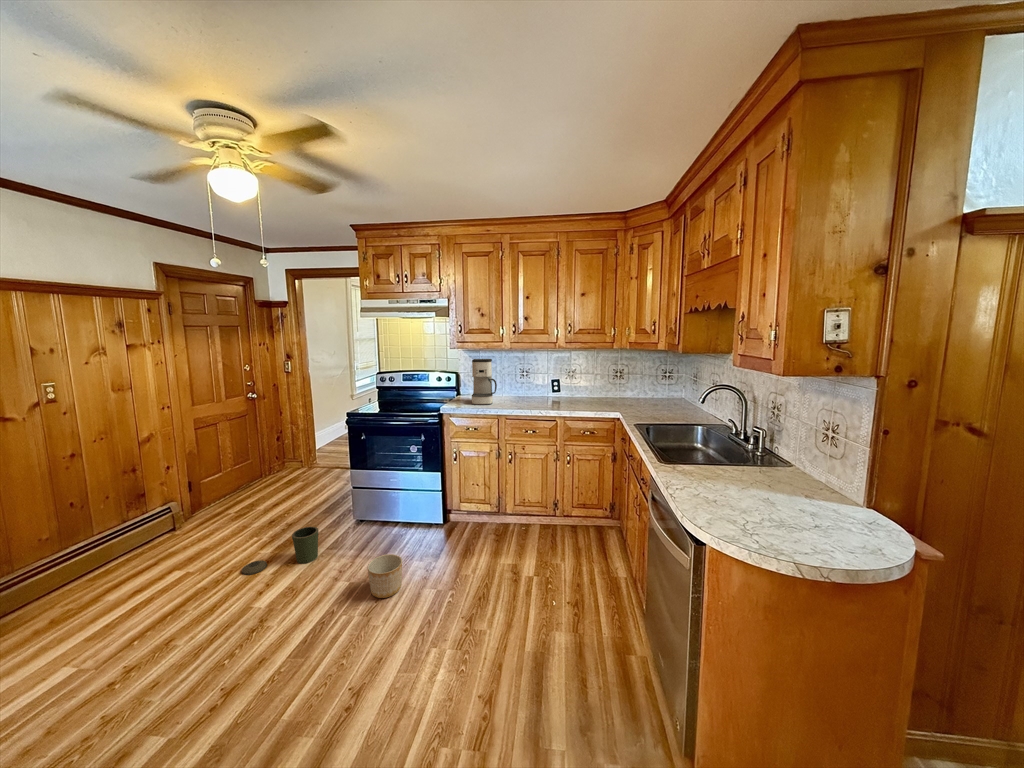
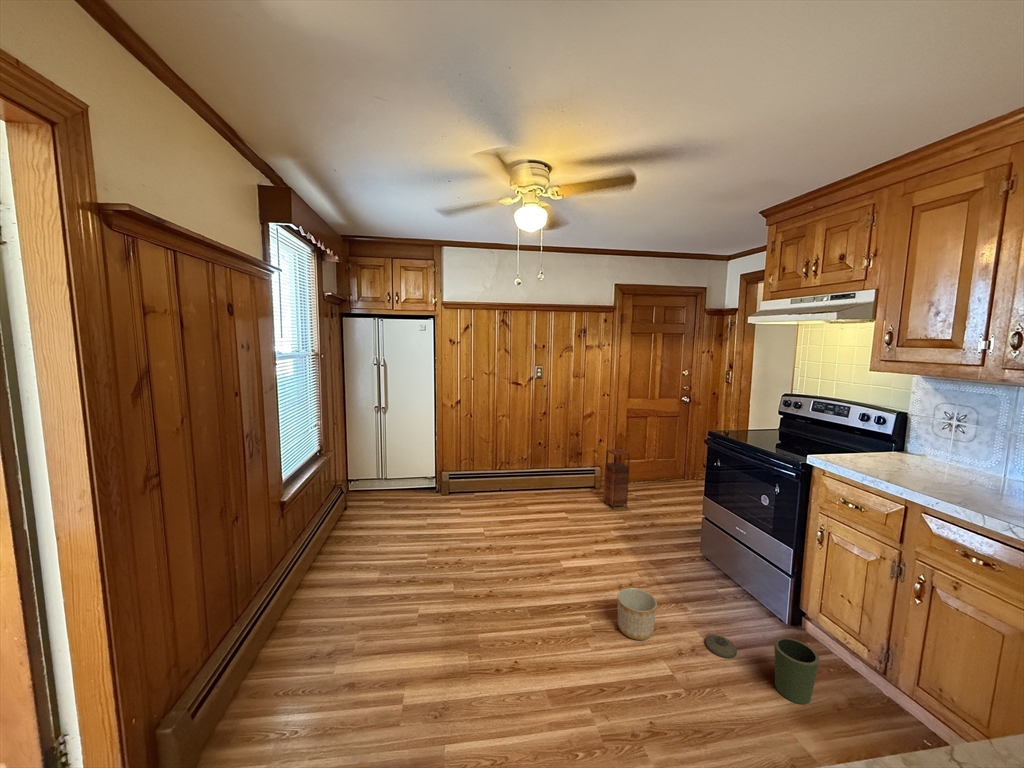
coffee maker: present [472,359,497,405] -> none [882,386,966,476]
storage cabinet: none [204,464,244,535] -> present [603,449,630,509]
trash can: present [242,527,318,575] -> present [705,635,820,704]

